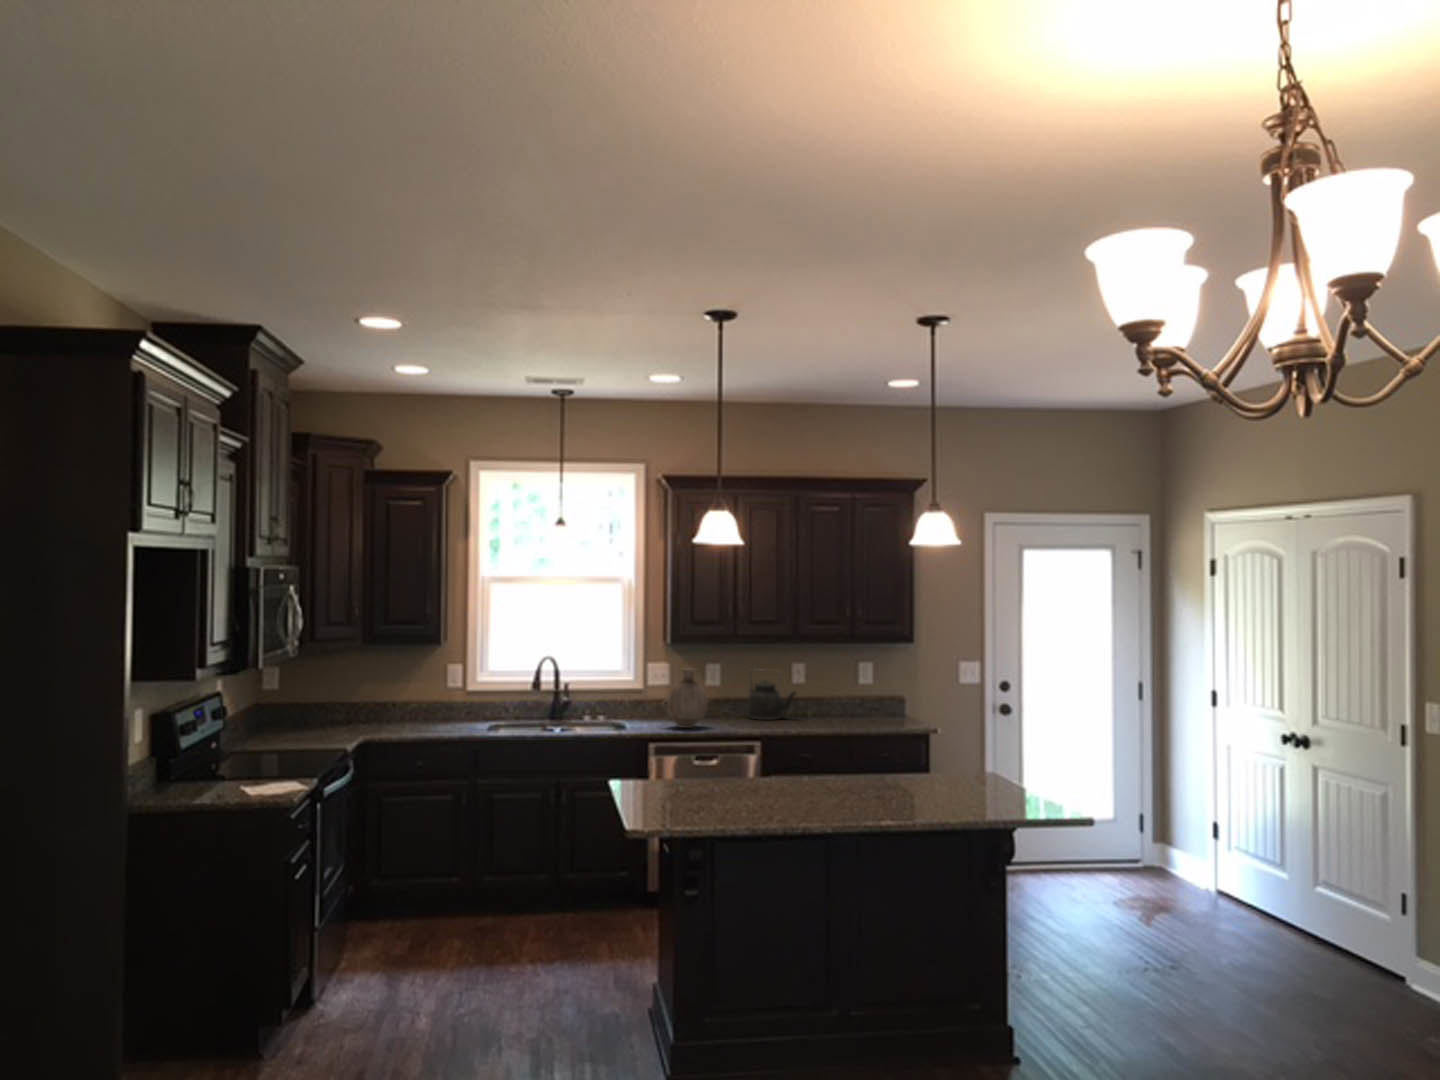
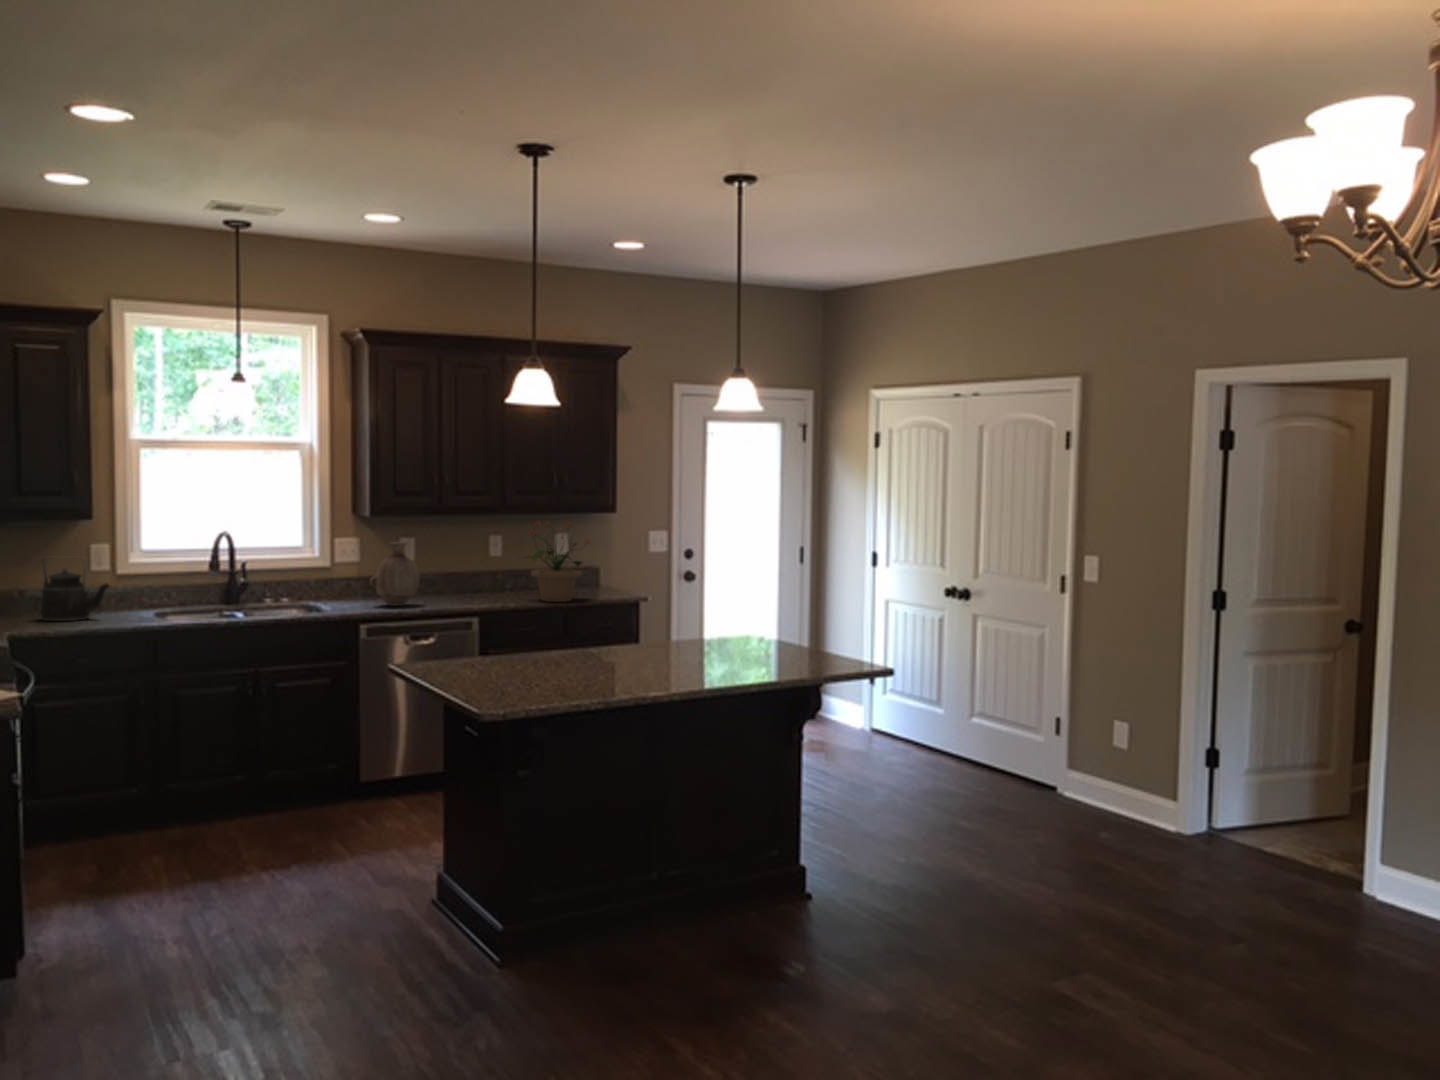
potted plant: none [803,649,874,731] -> present [530,522,590,602]
kettle: present [748,675,796,720] -> present [41,557,109,621]

